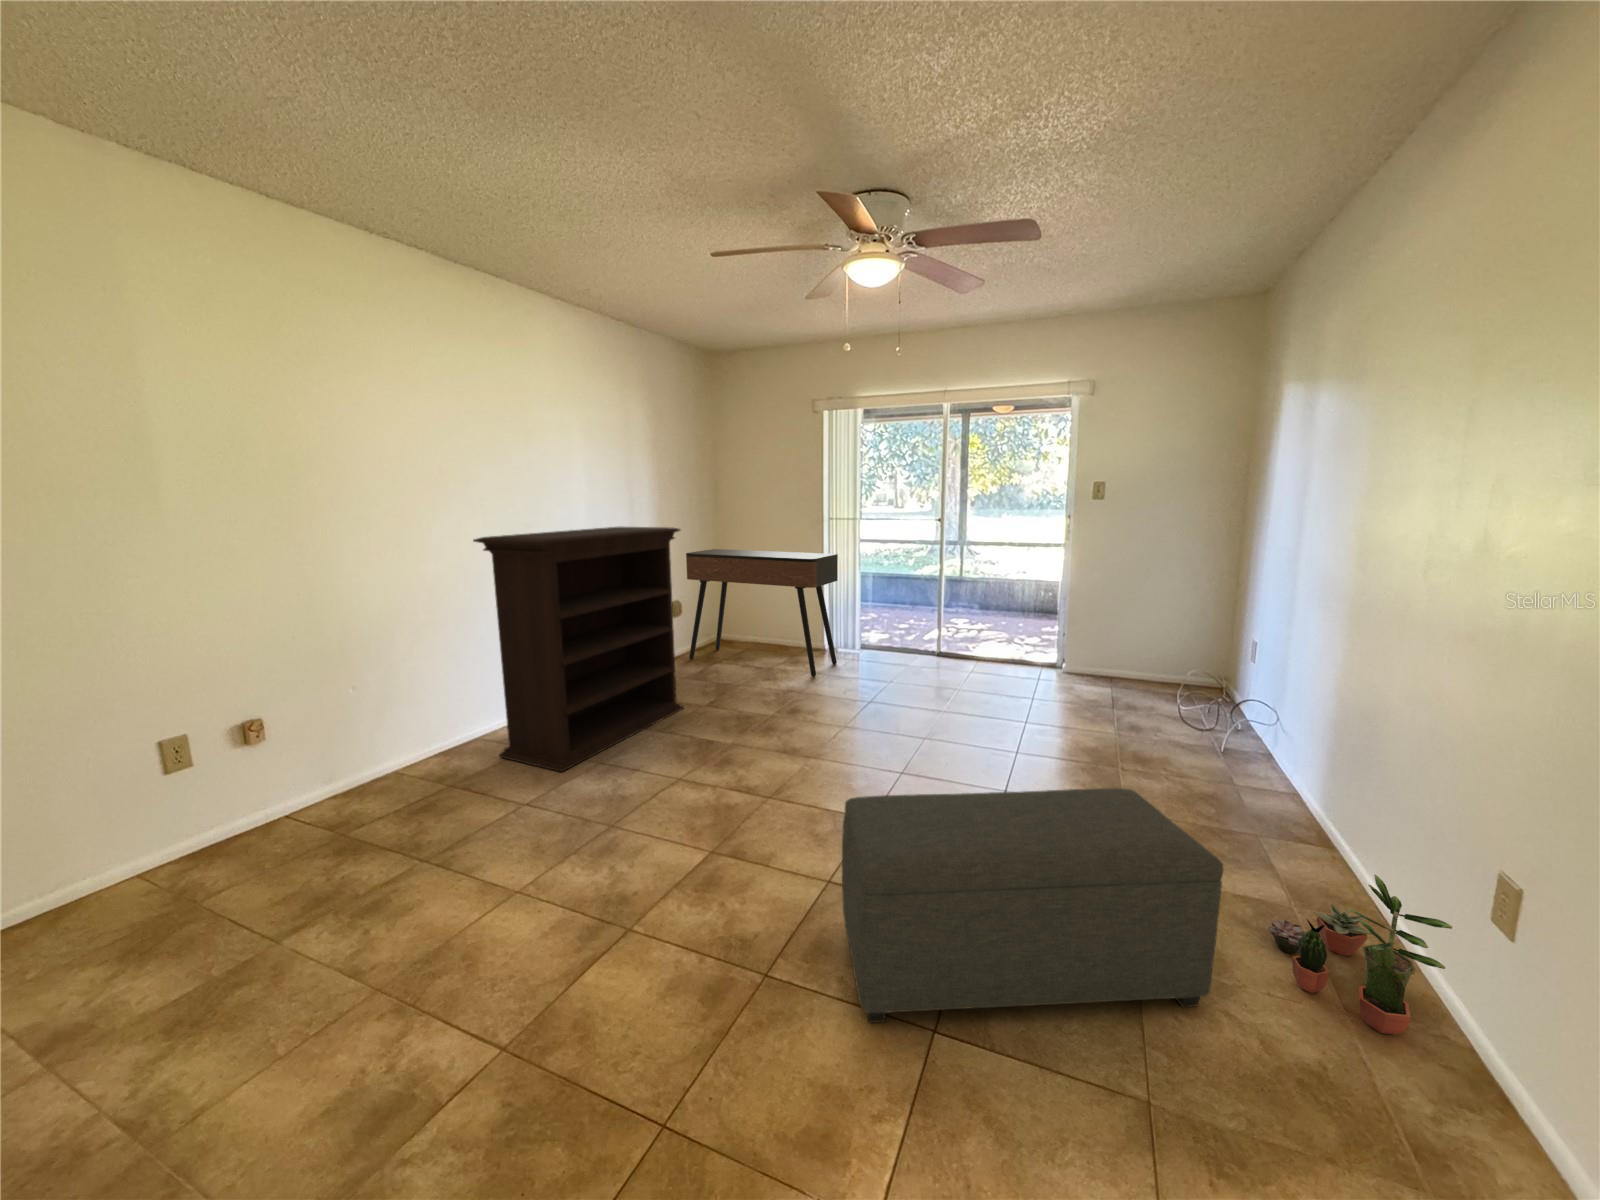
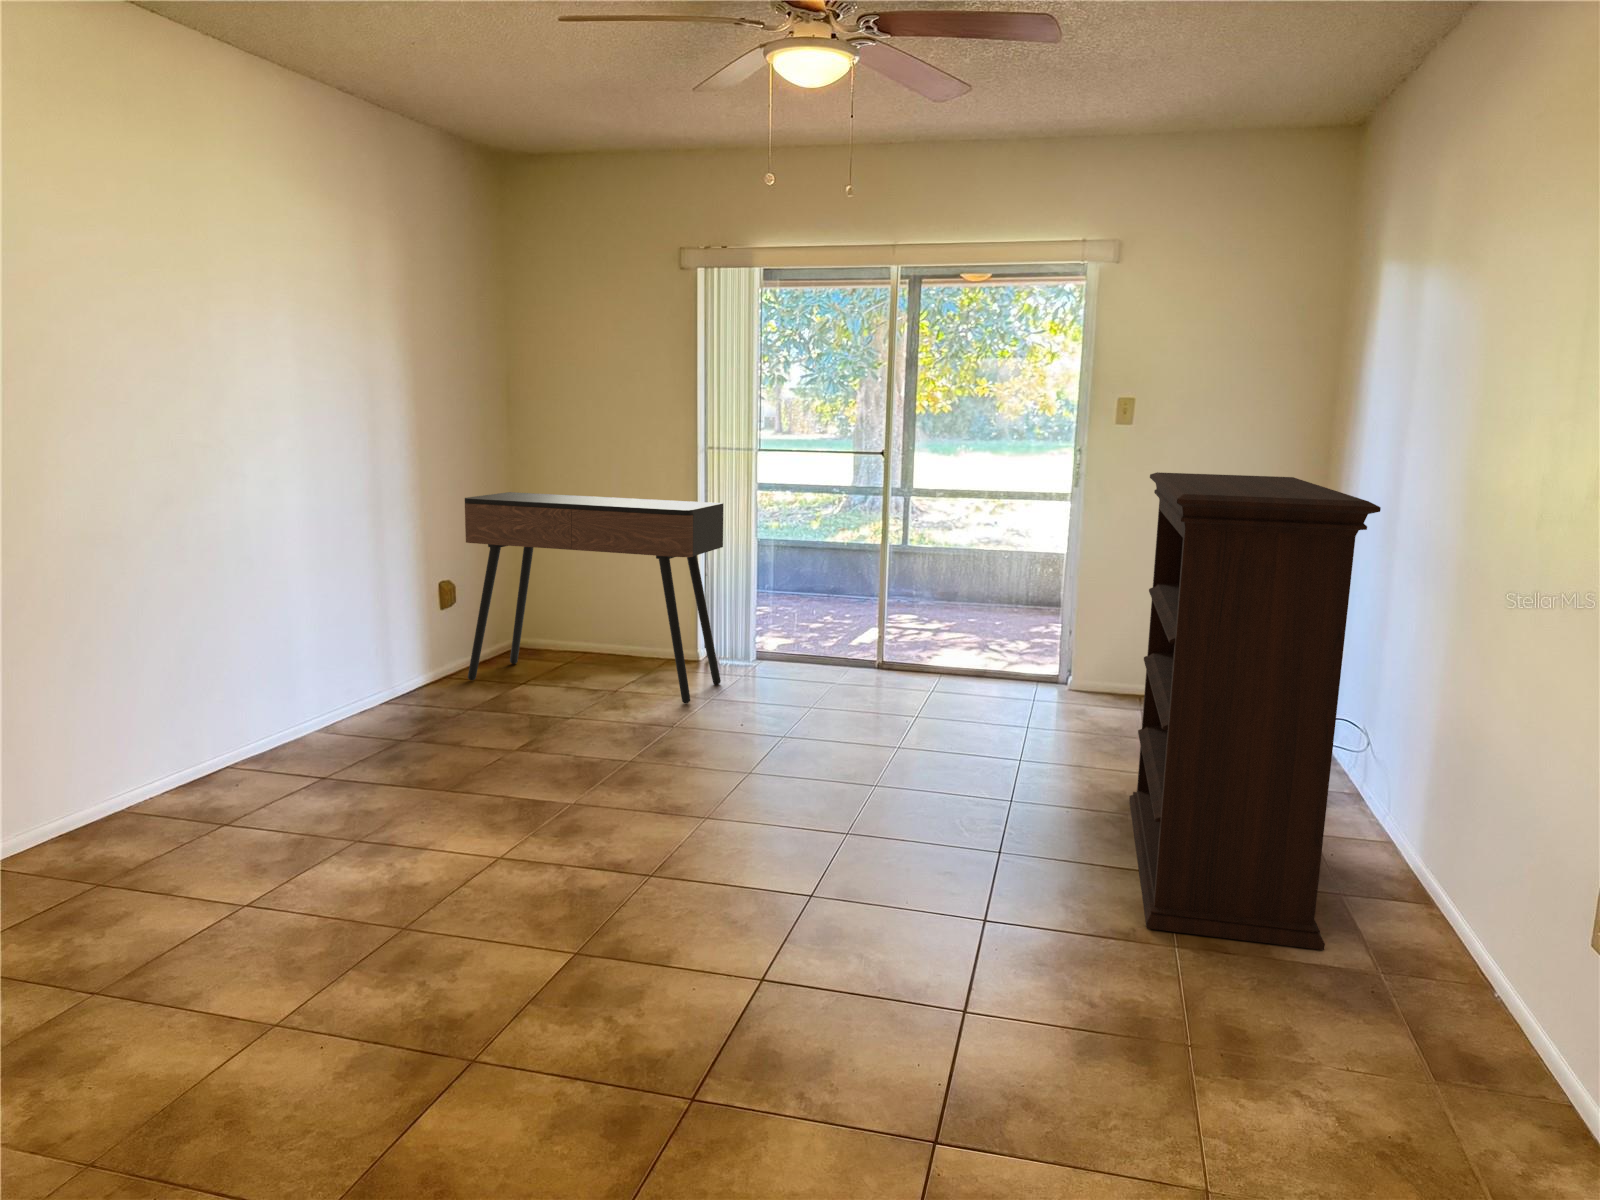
bookshelf: present [473,527,684,772] -> present [1129,472,1381,950]
ottoman: present [842,788,1223,1023] -> none [795,820,1294,1139]
potted plant: present [1268,875,1452,1035] -> none [1346,910,1548,1096]

